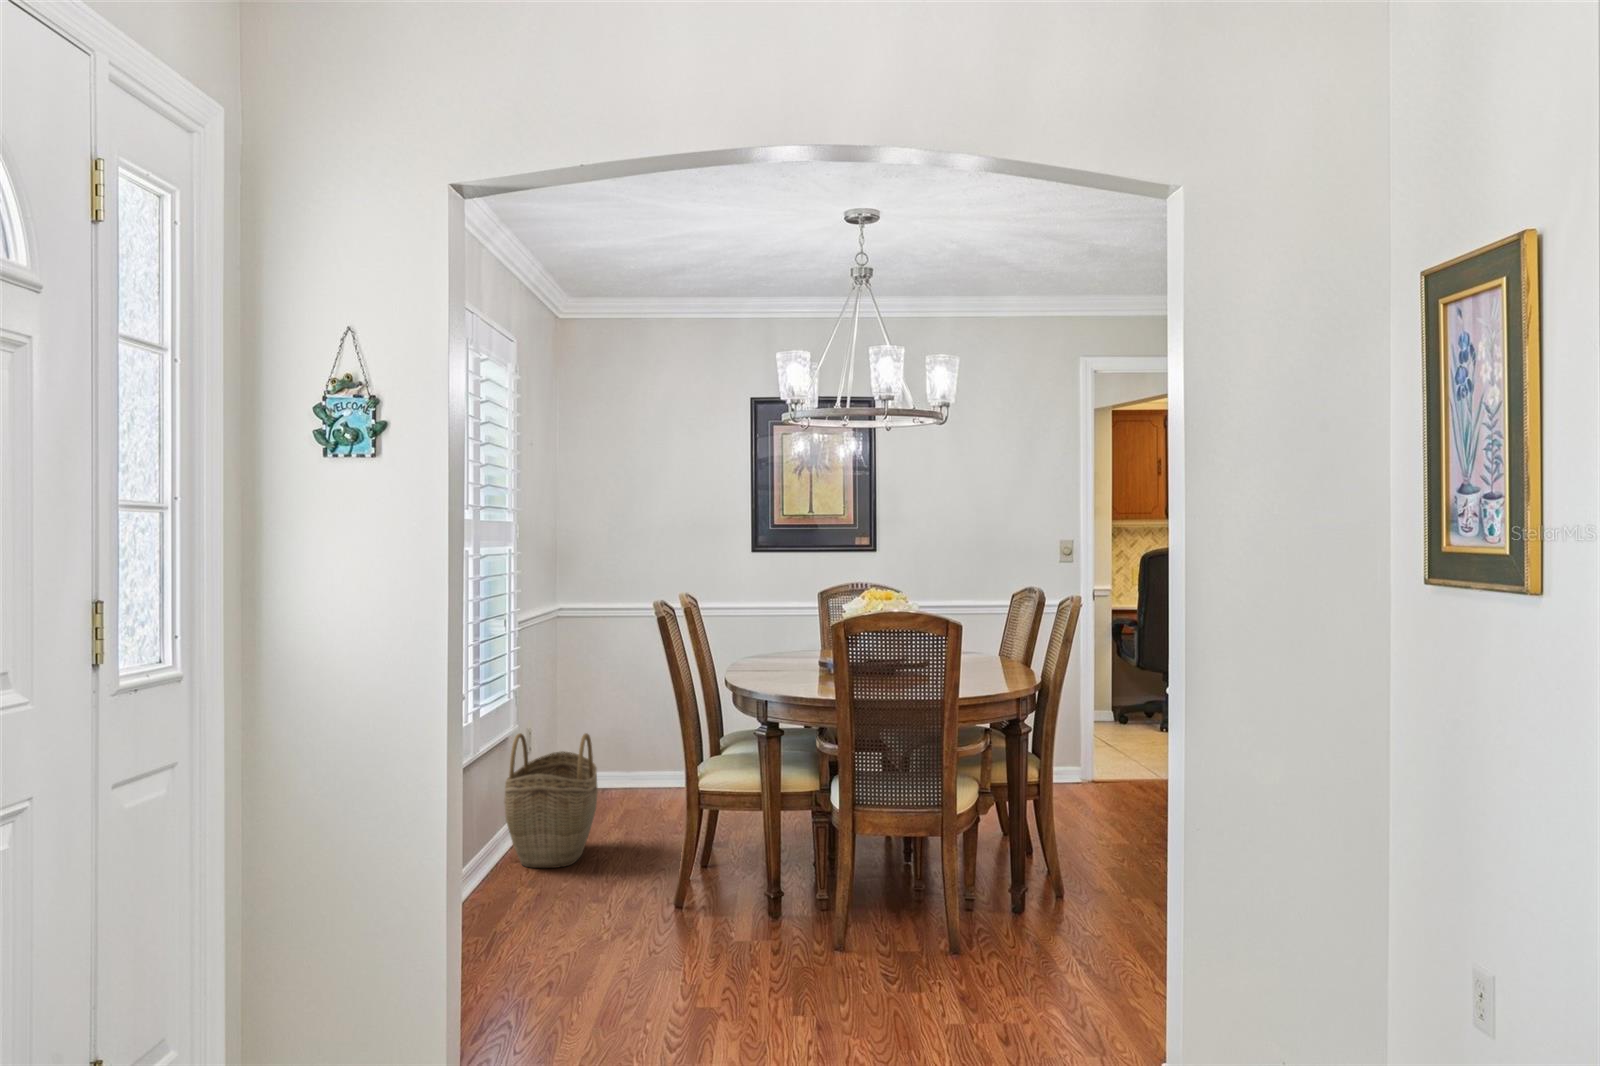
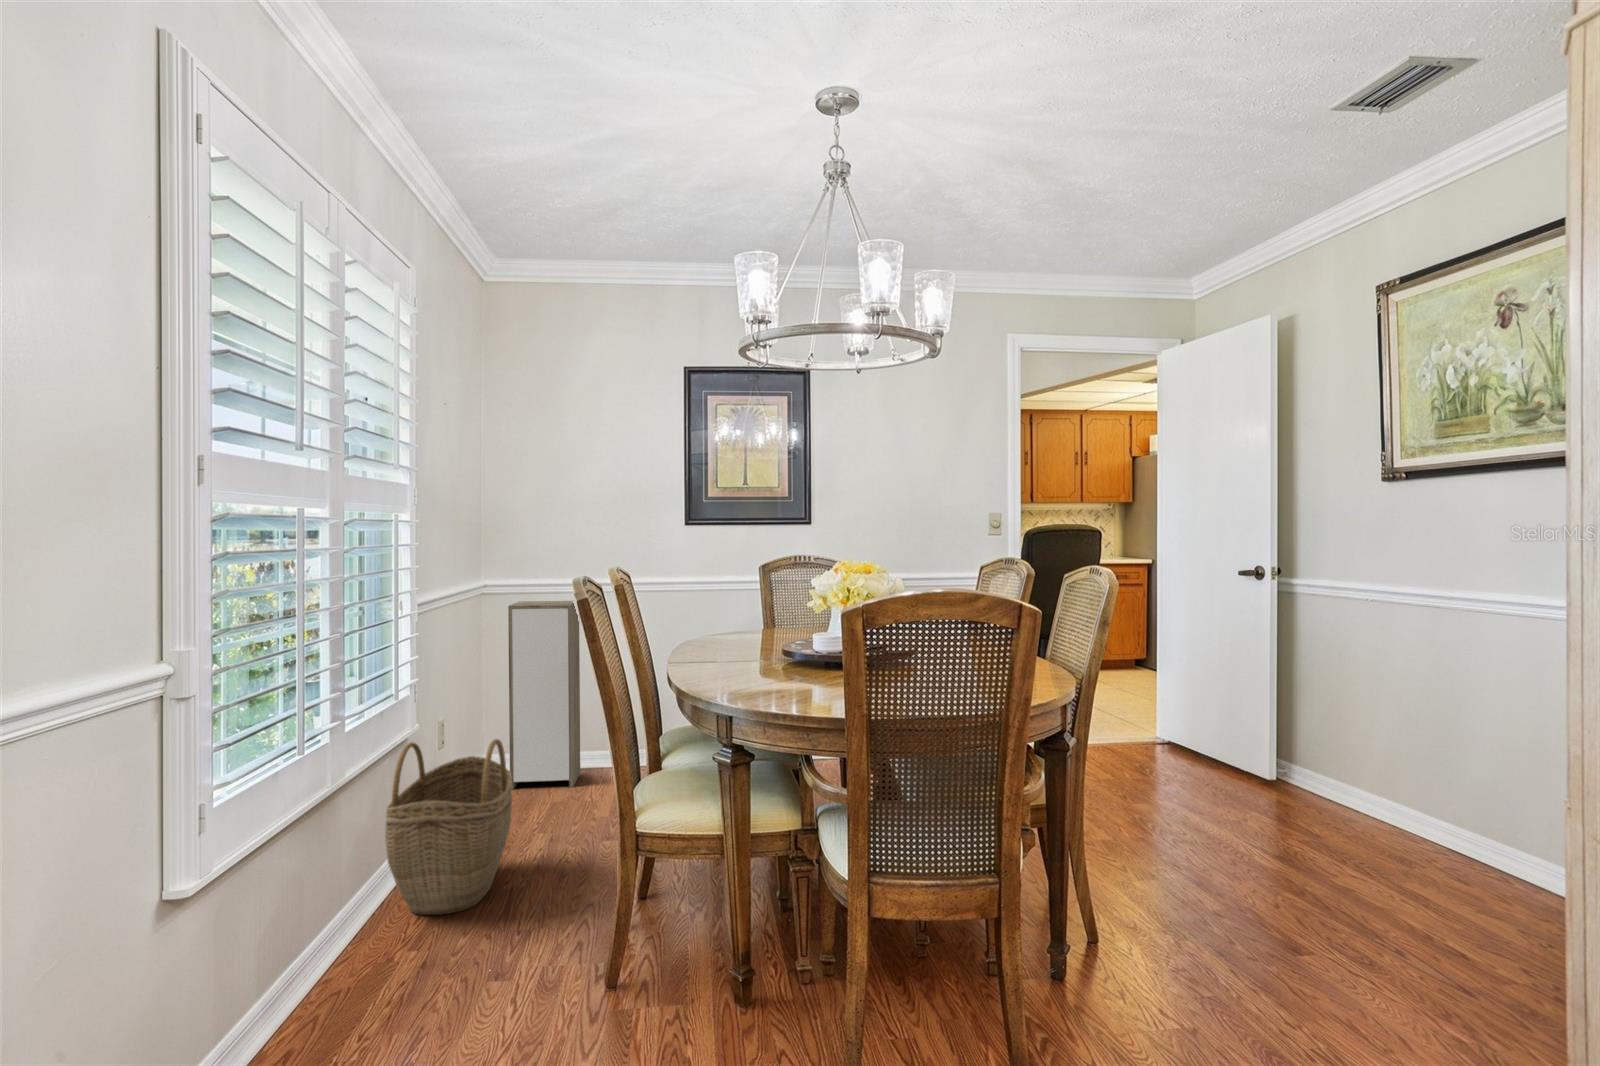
storage cabinet: none [585,624,648,799] -> present [508,601,580,789]

